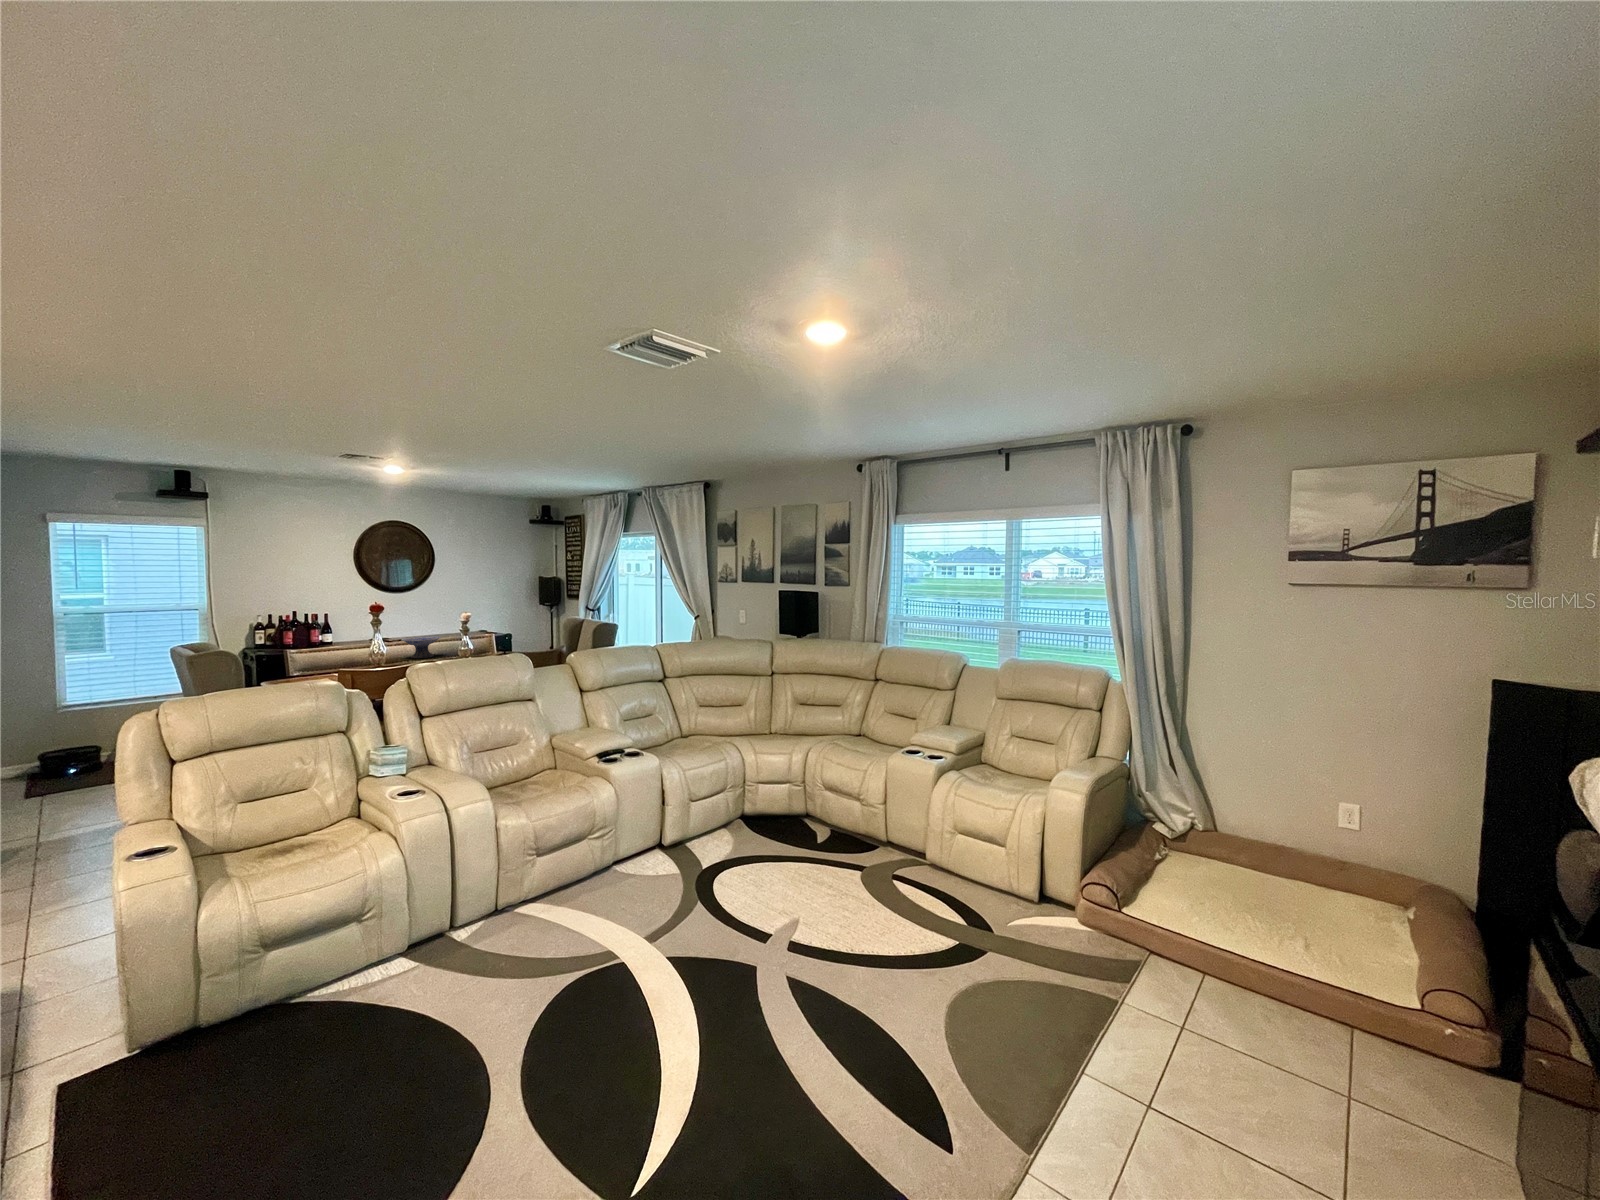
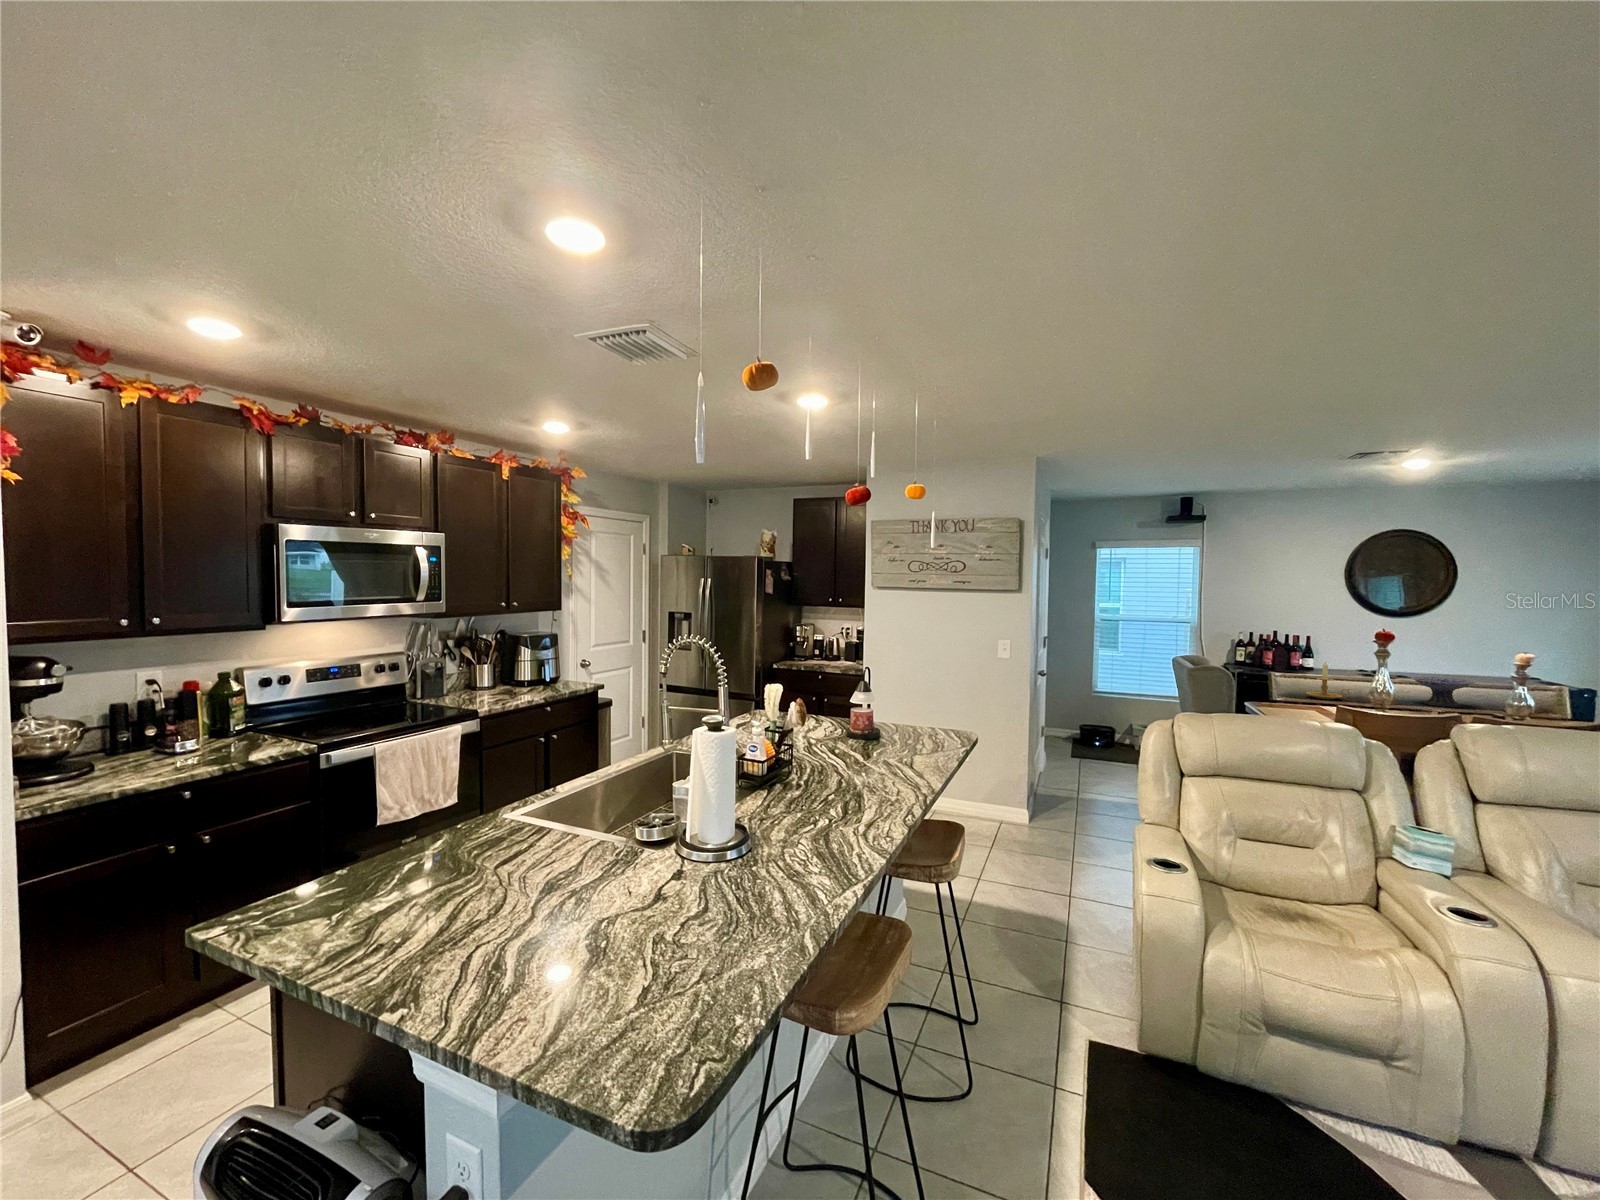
candle holder: none [320,635,357,667] -> present [1306,663,1350,699]

